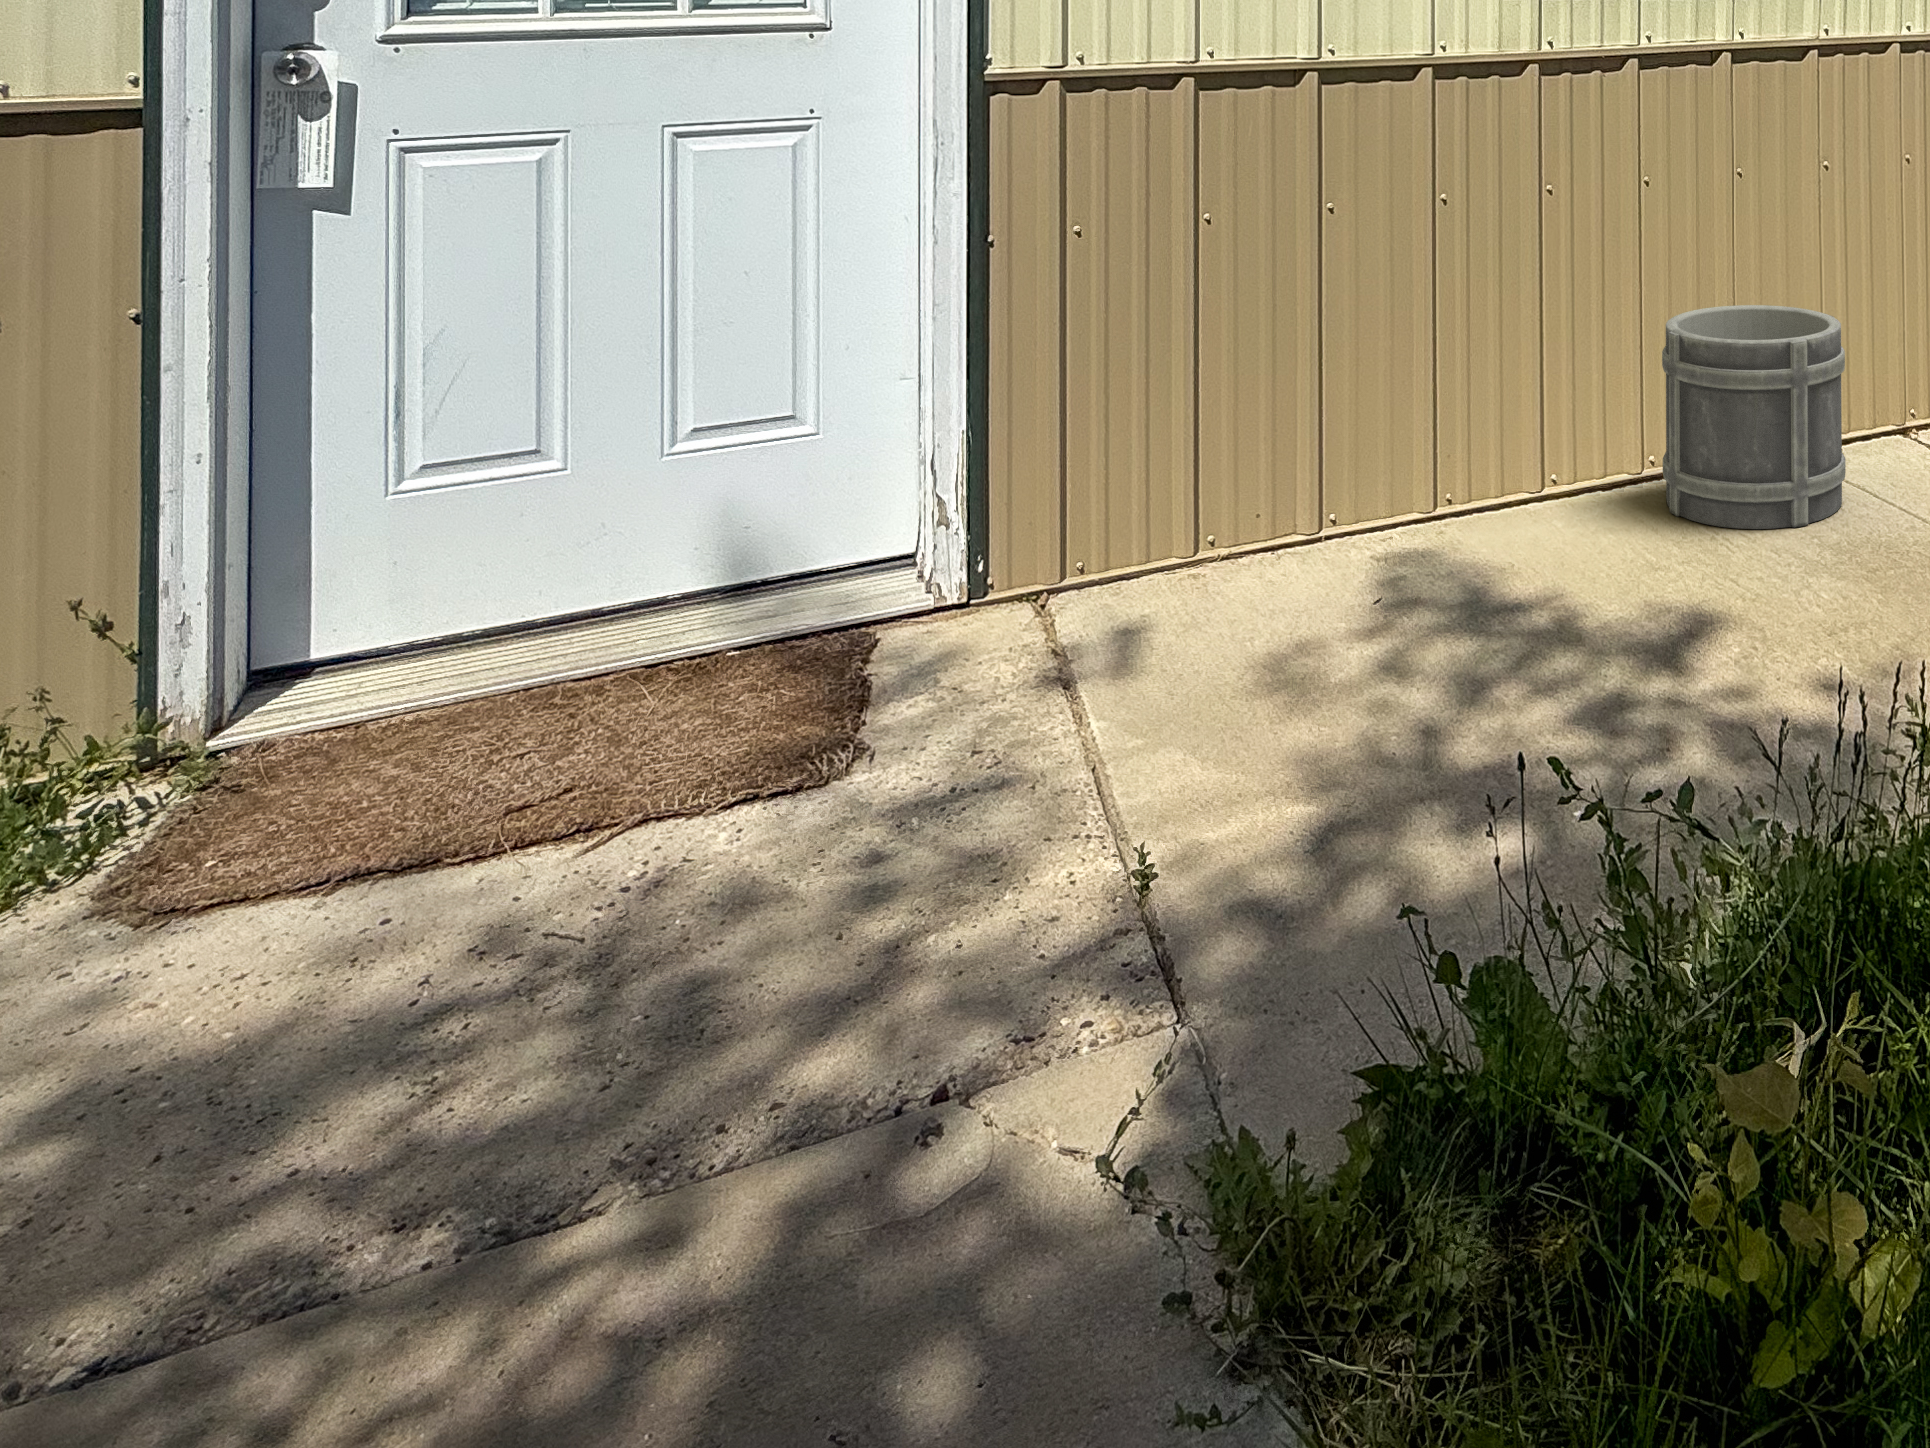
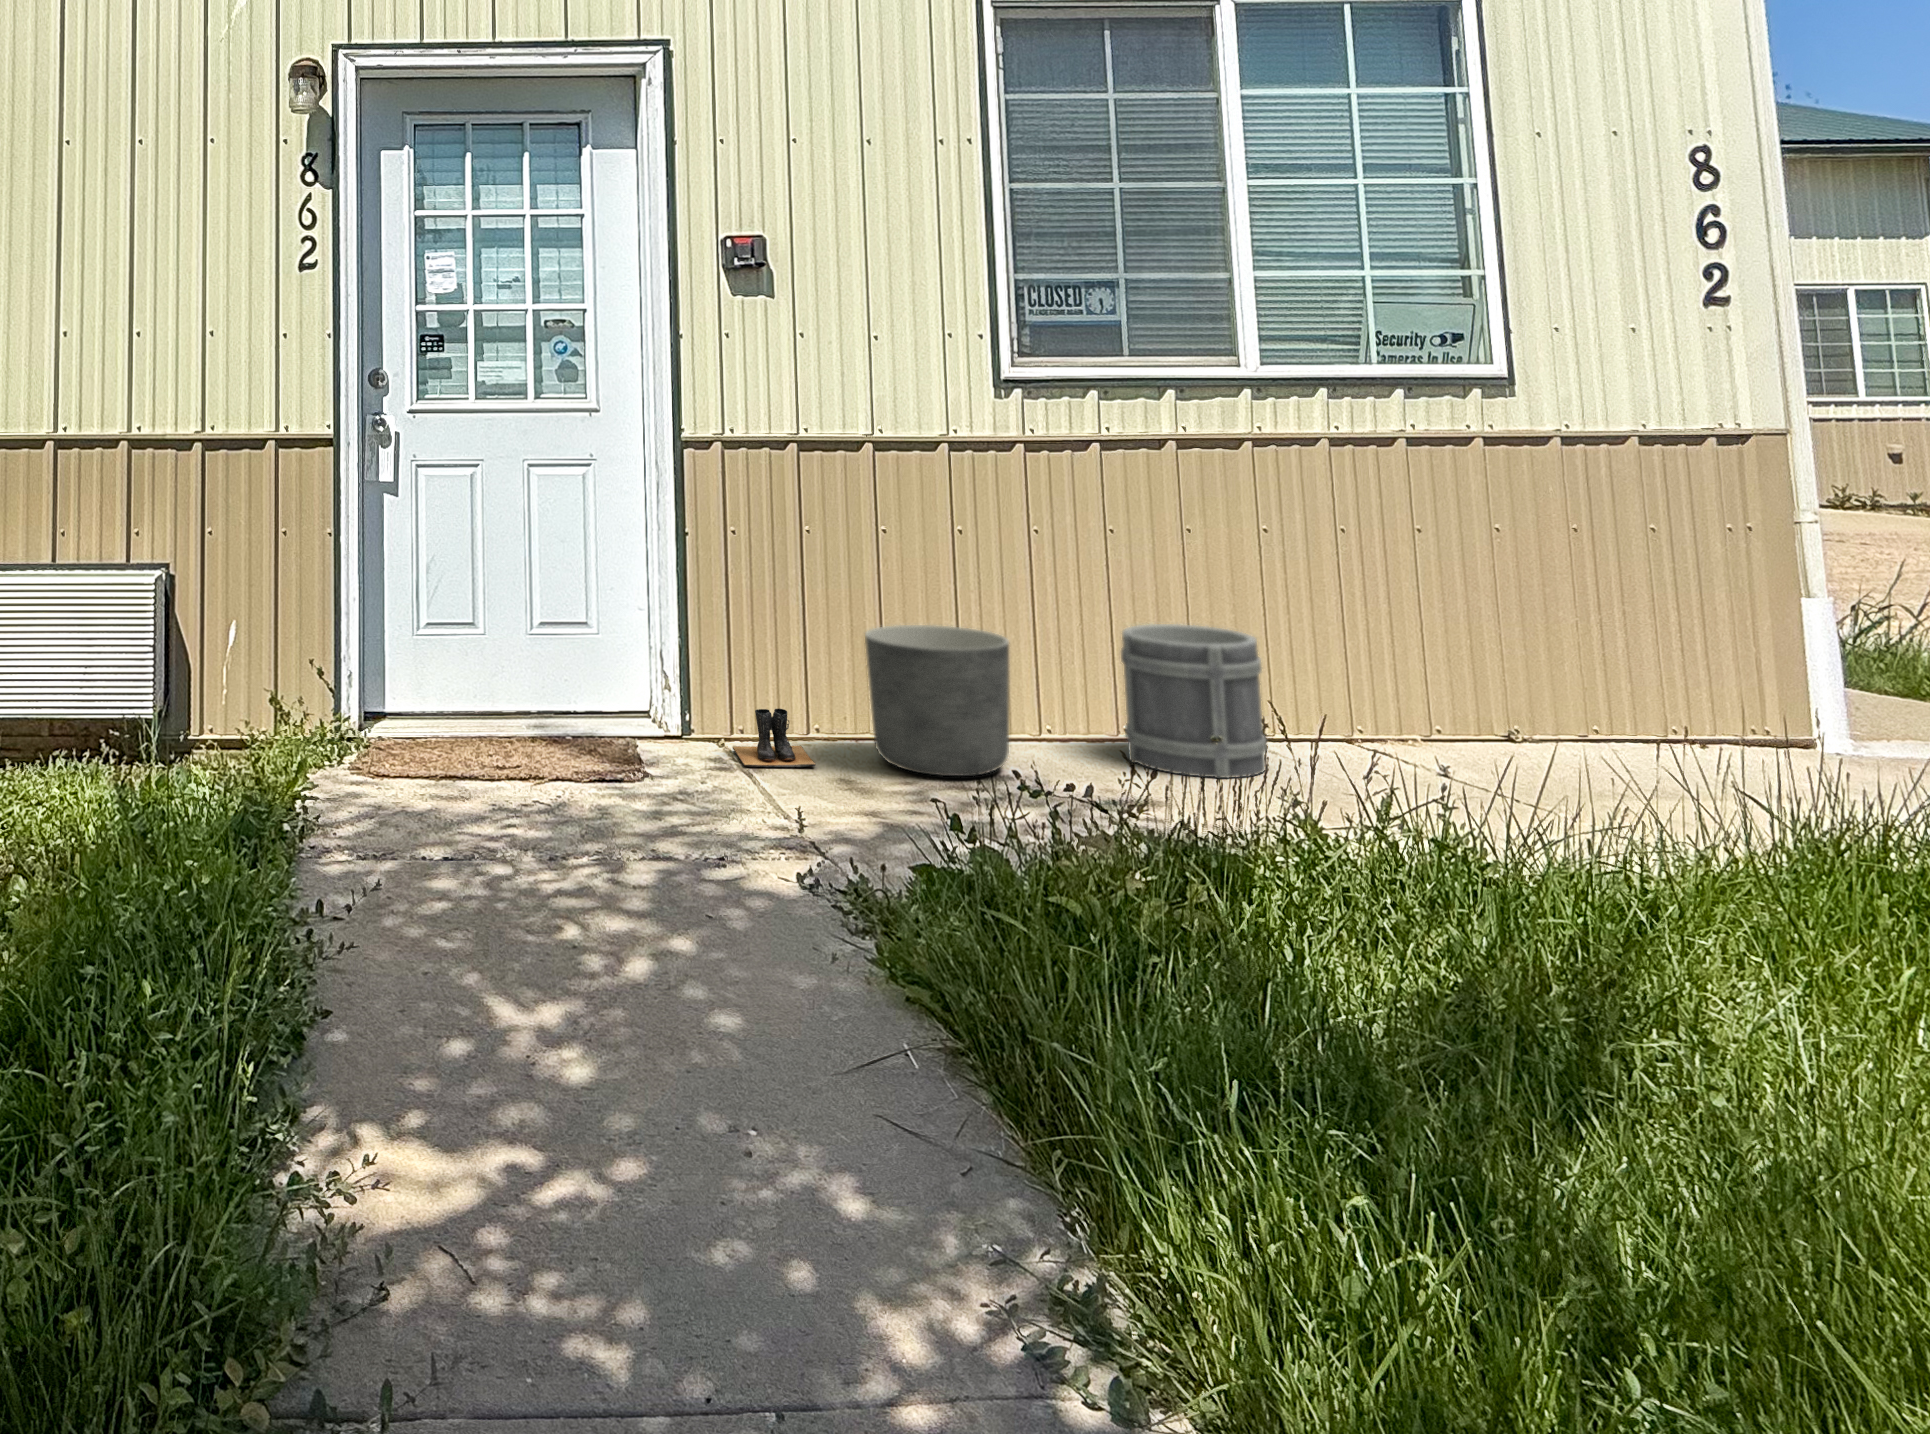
planter: none [1300,349,1526,604] -> present [865,625,1009,776]
boots: none [1064,526,1212,648] -> present [733,709,816,767]

